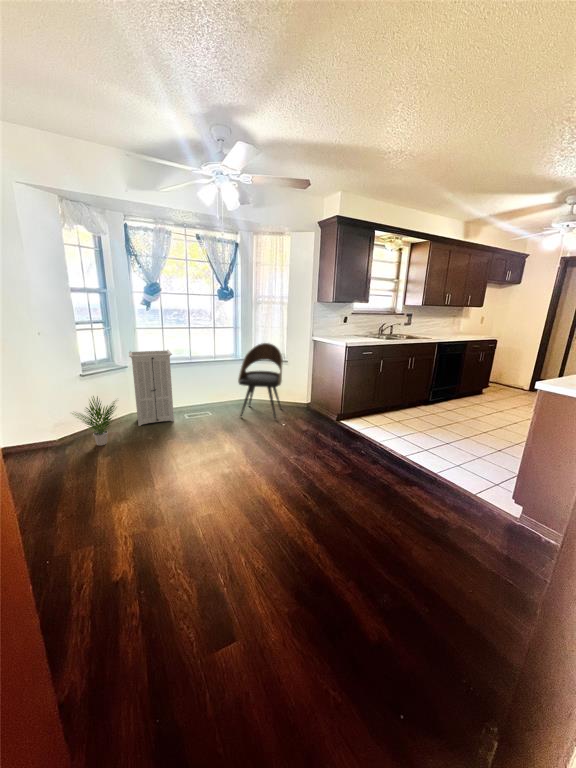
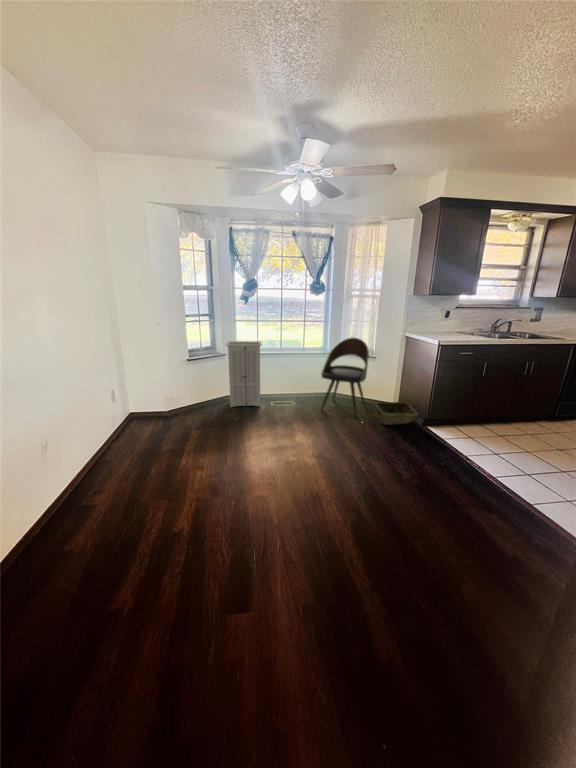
potted plant: present [72,396,115,446] -> none [177,377,214,420]
woven basket: none [292,401,331,425] -> present [375,402,418,425]

